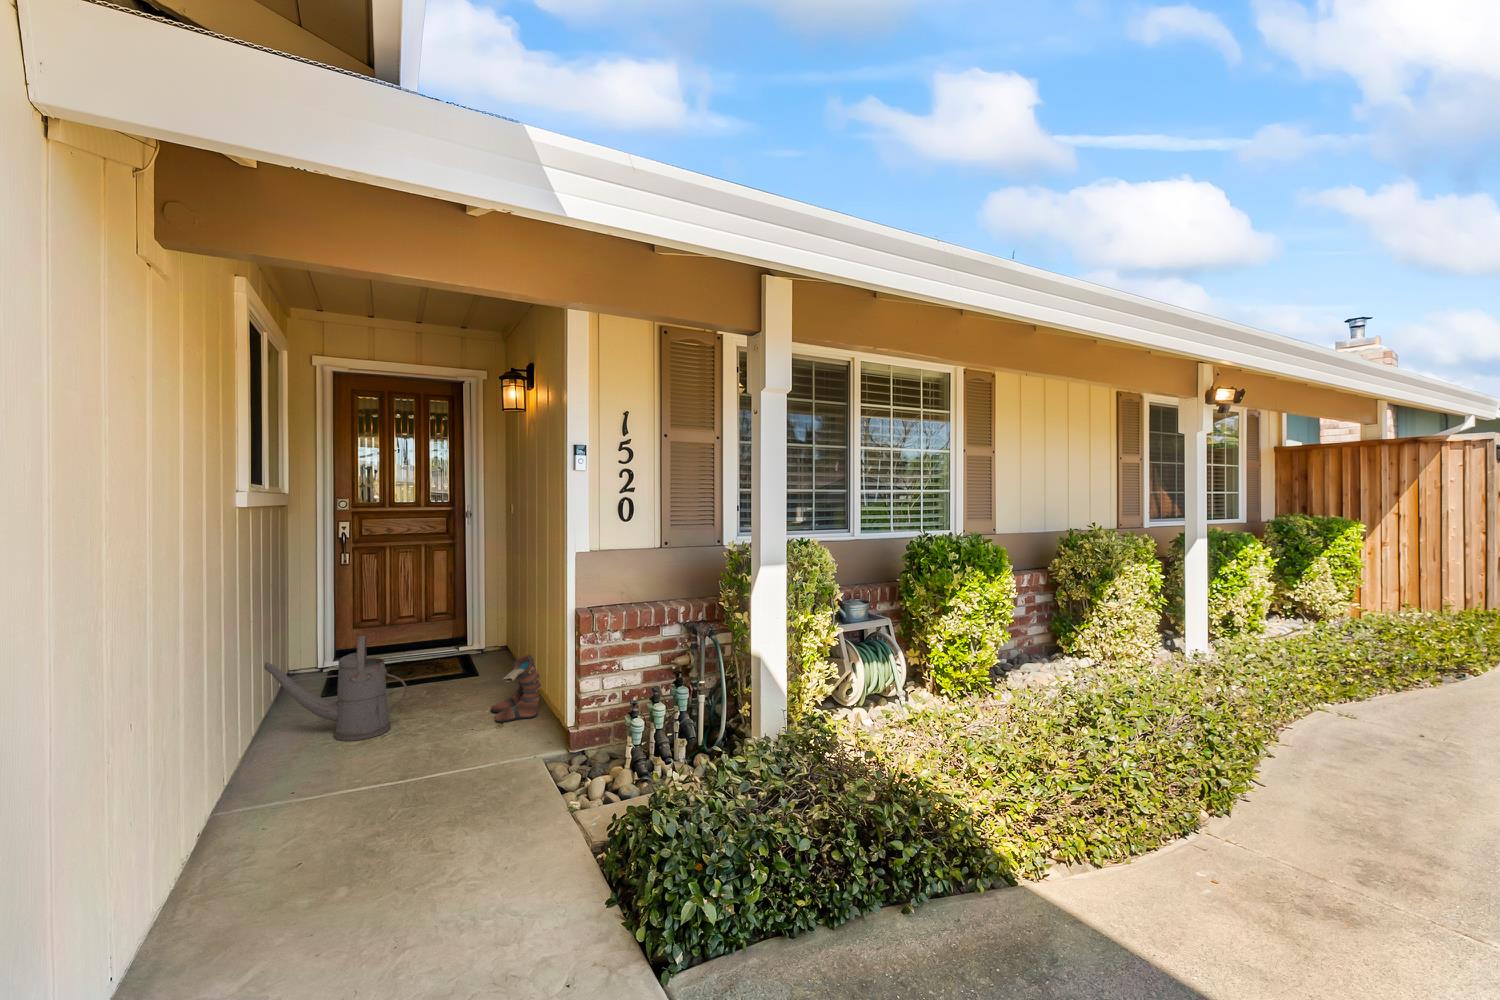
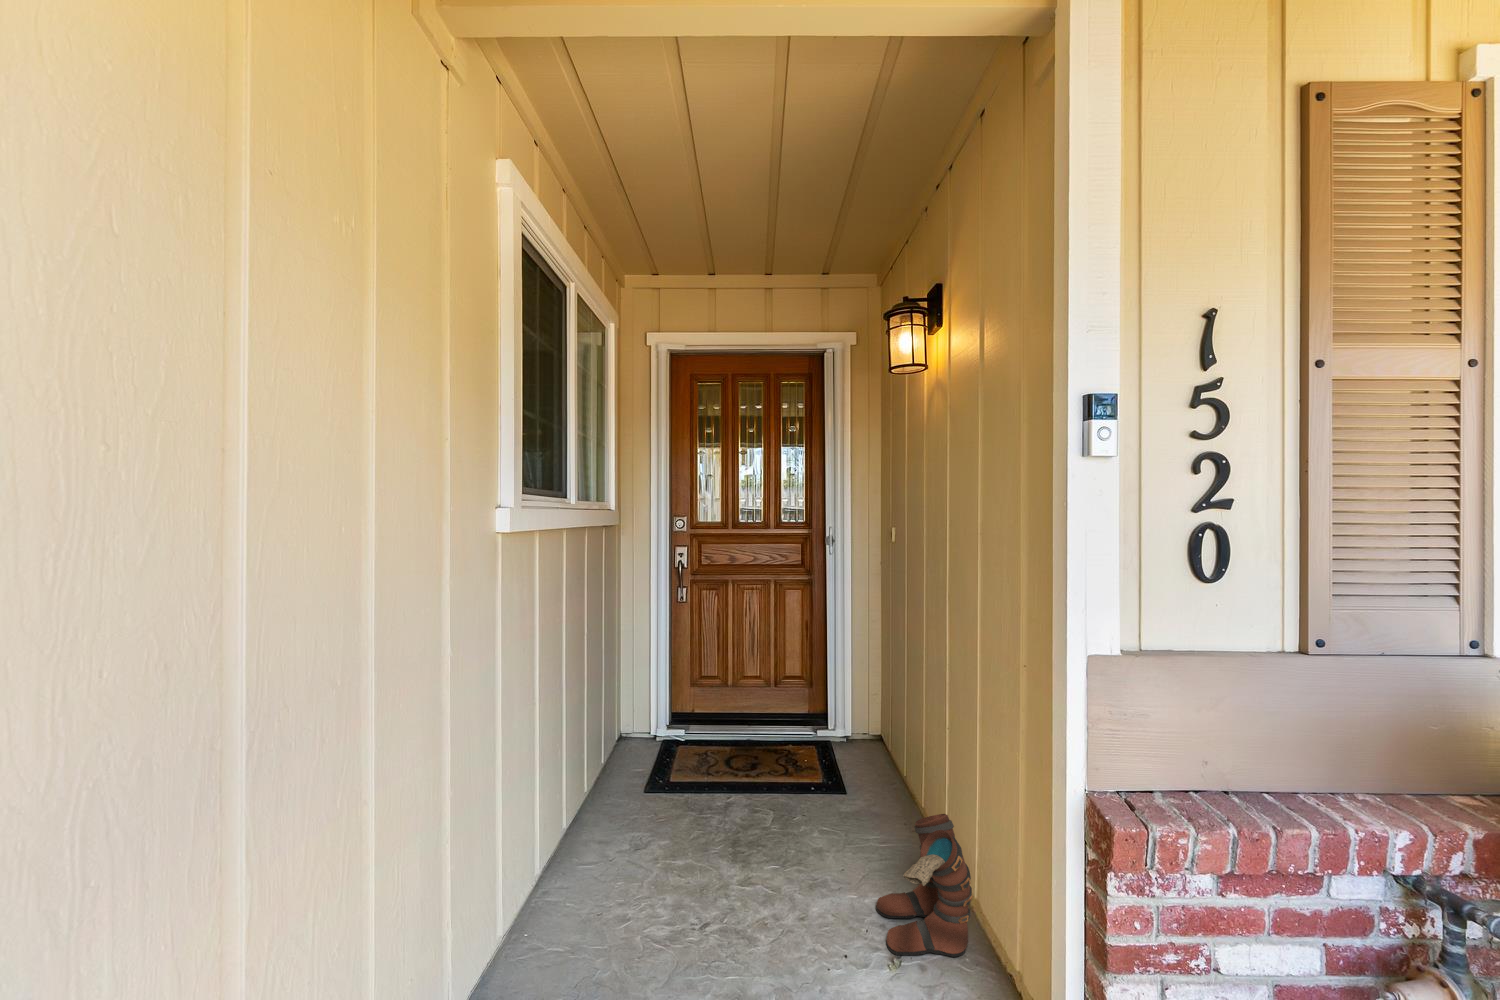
watering can: present [264,636,407,741] -> none [543,748,741,936]

